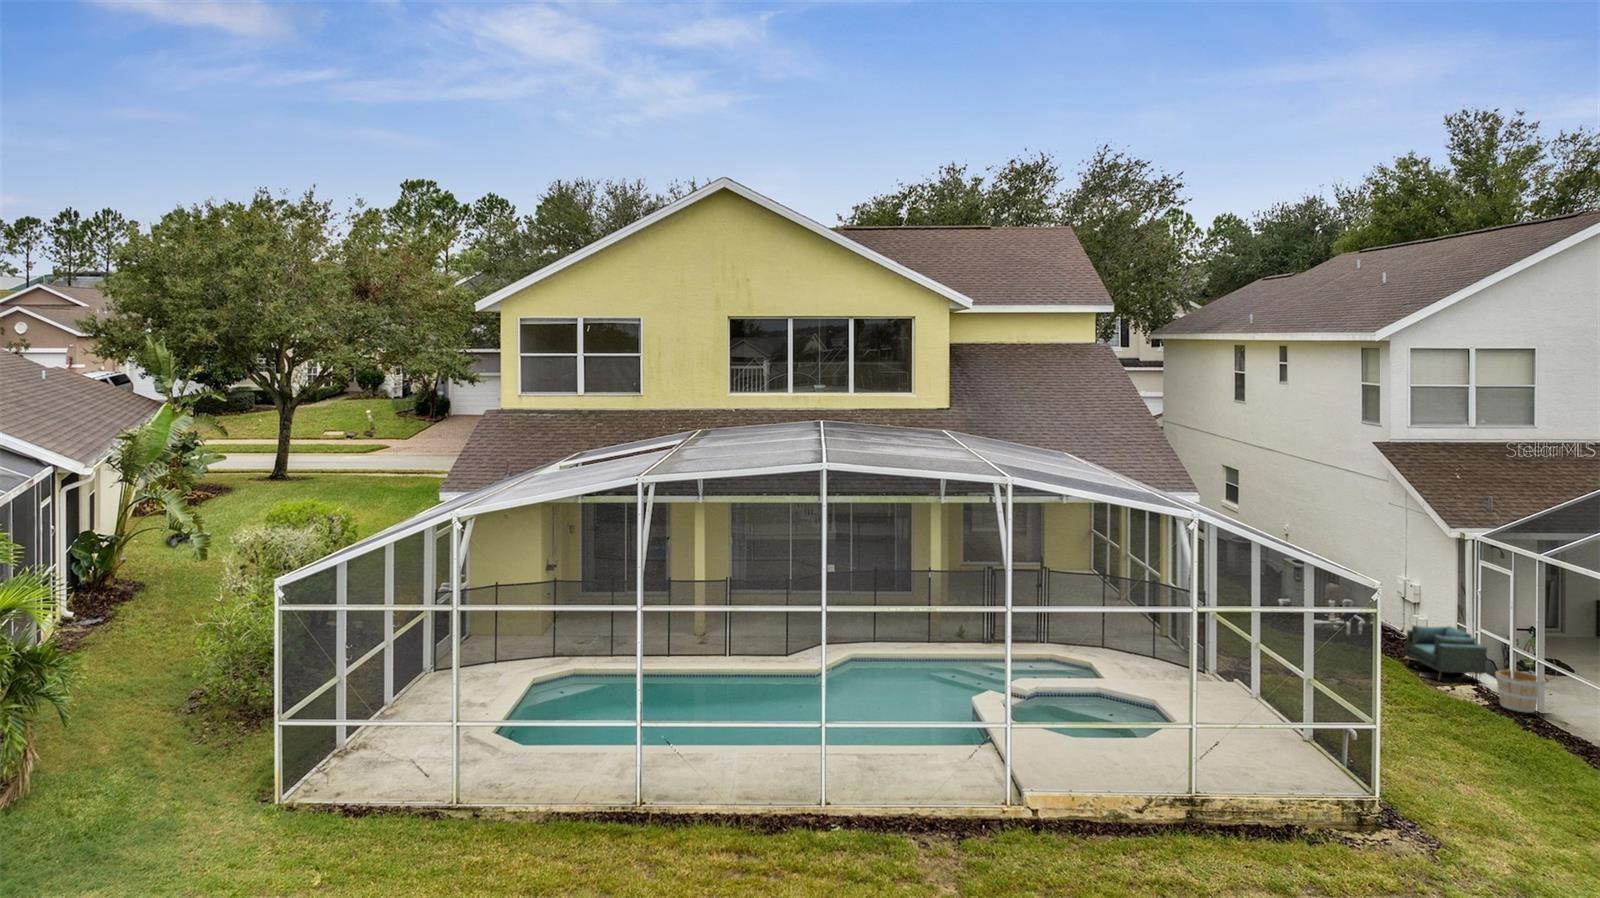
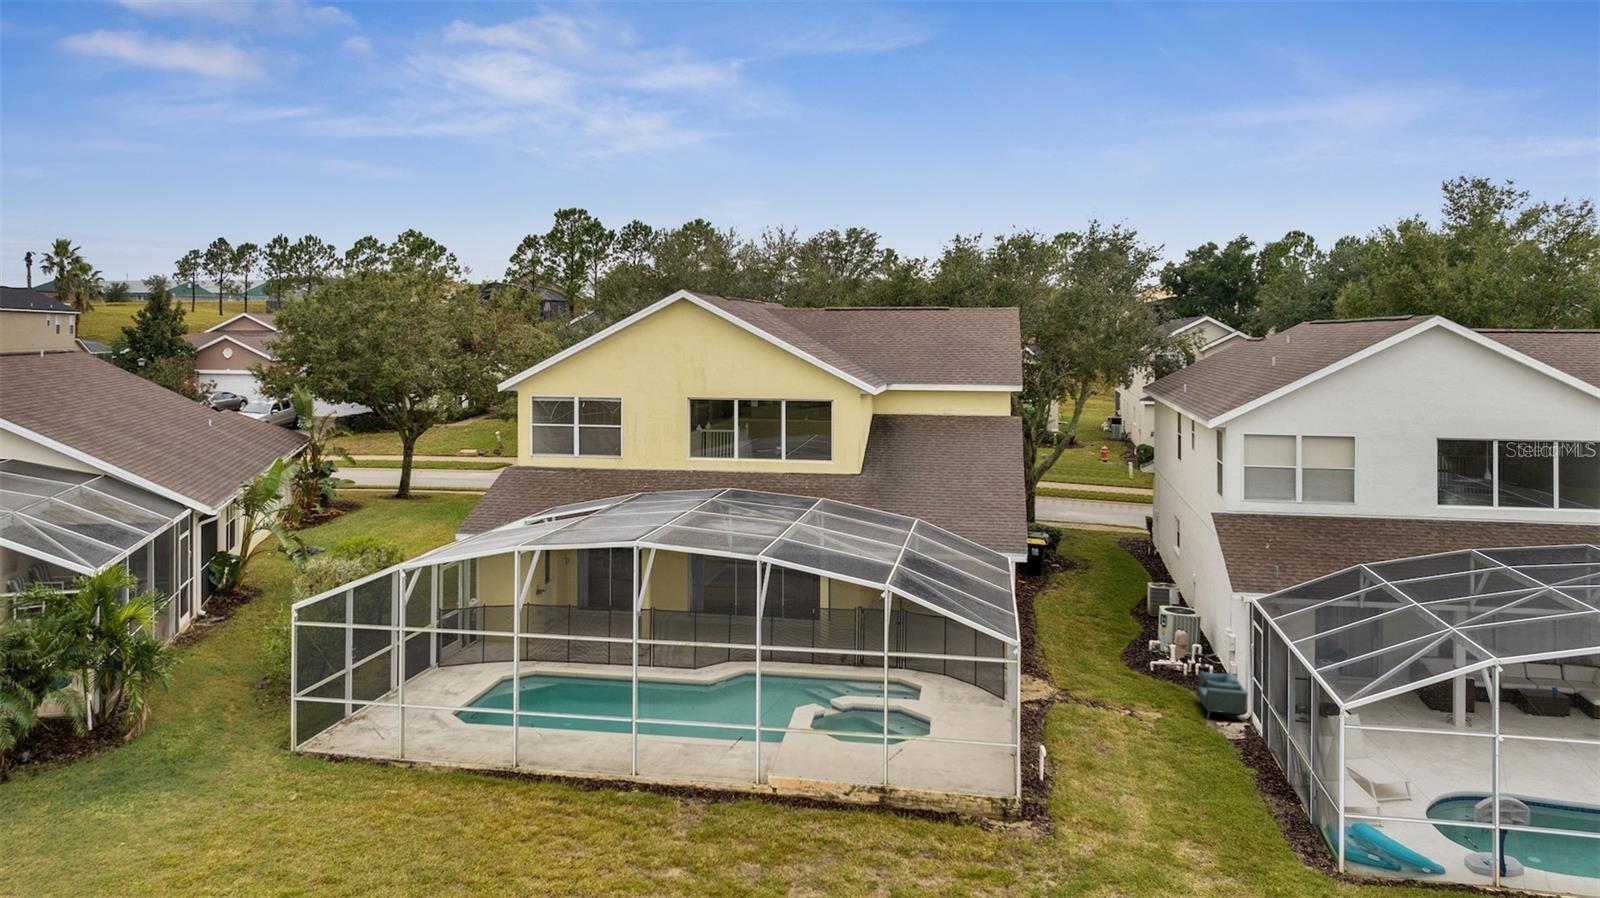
wooden bucket: present [1495,669,1545,713] -> none [1232,712,1268,748]

